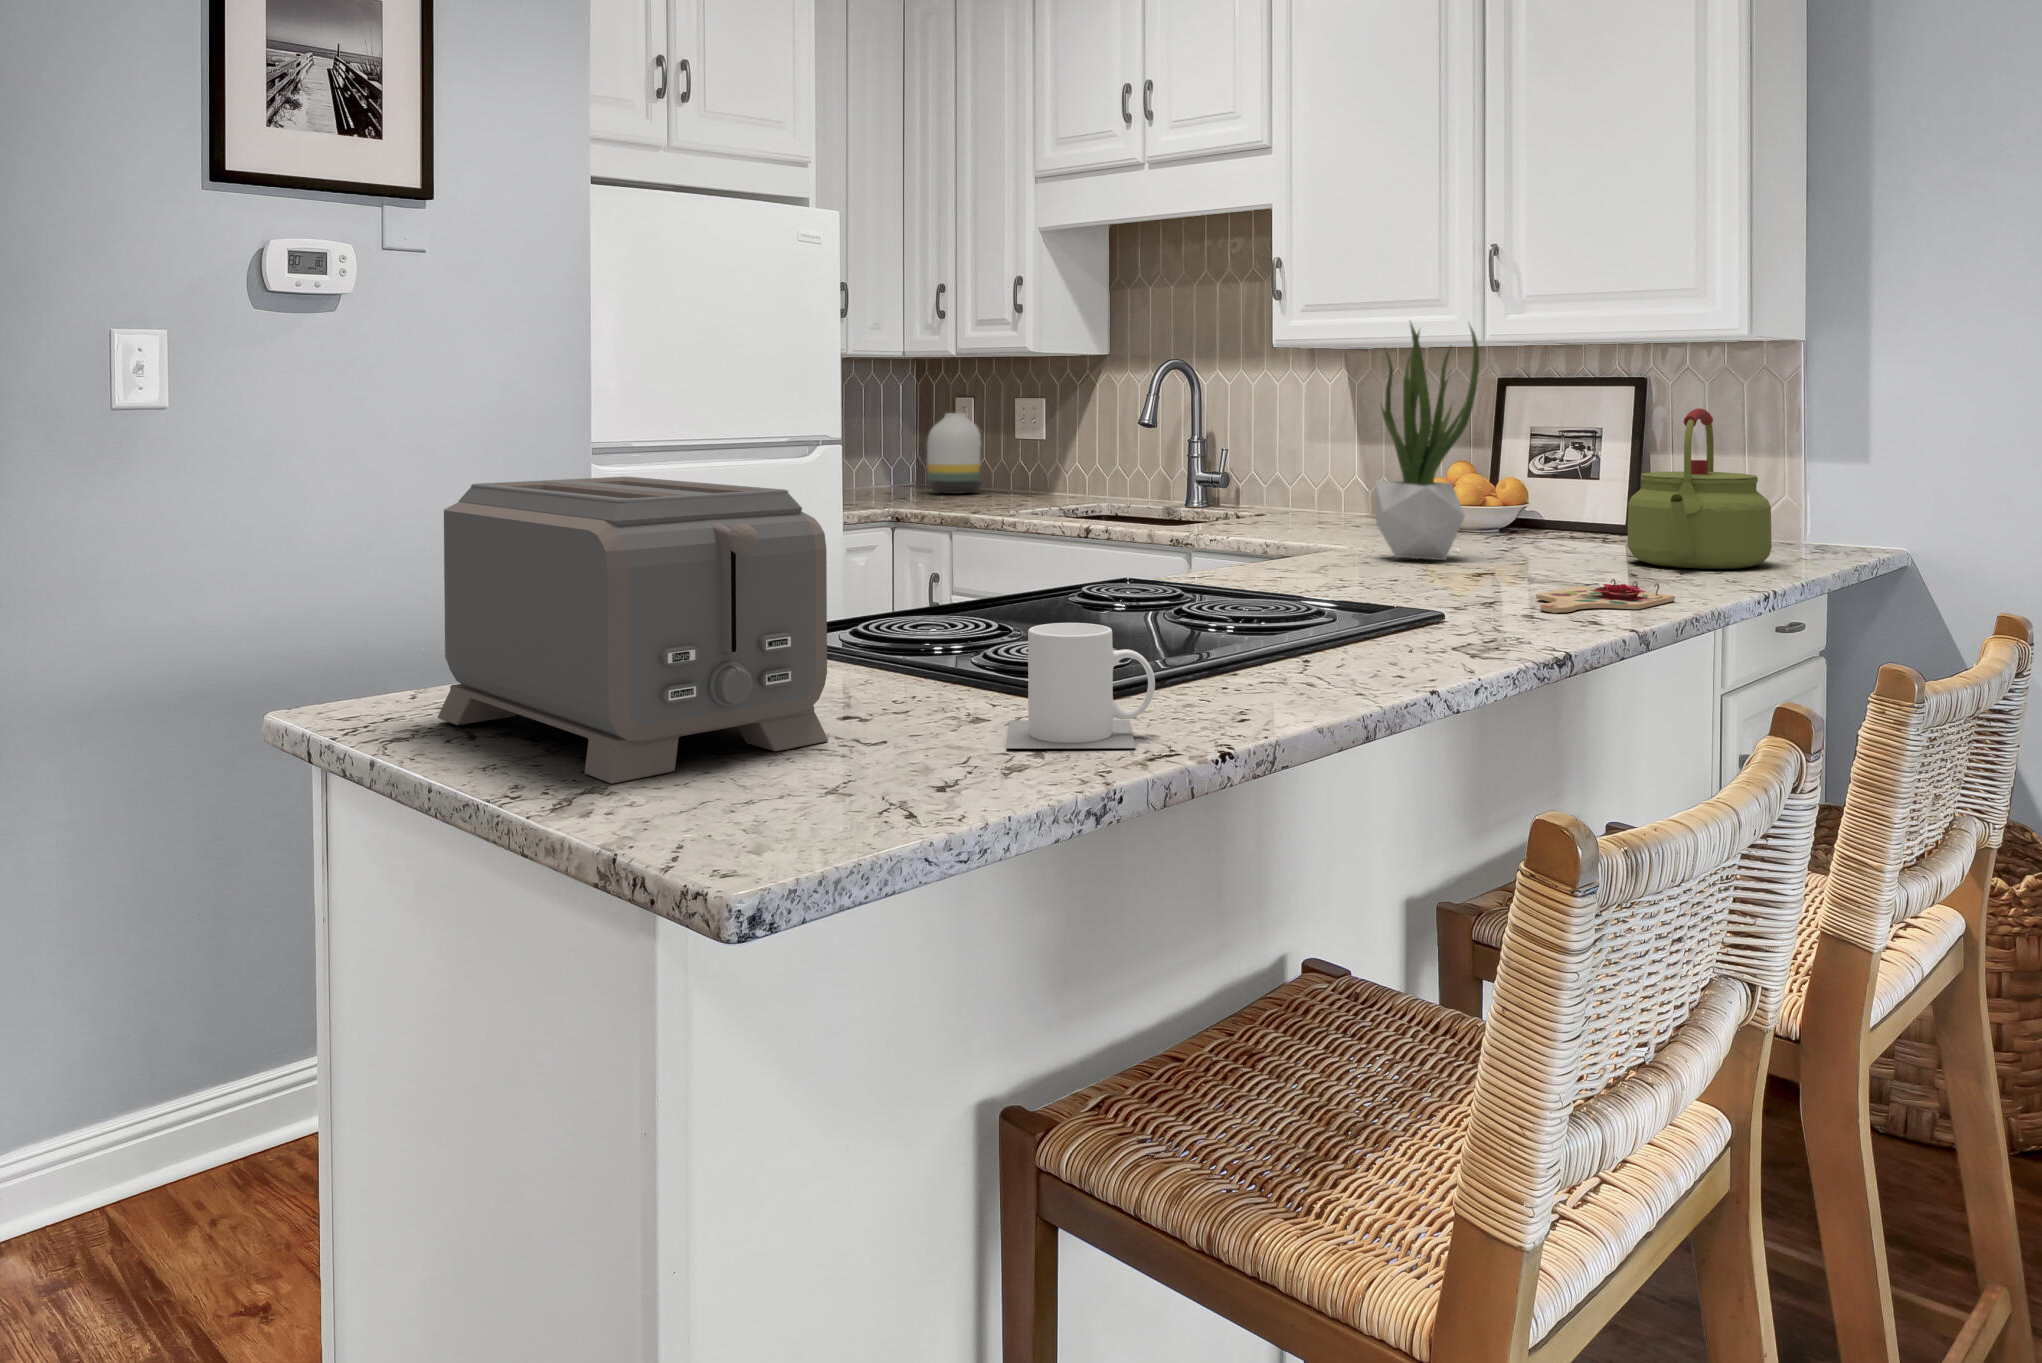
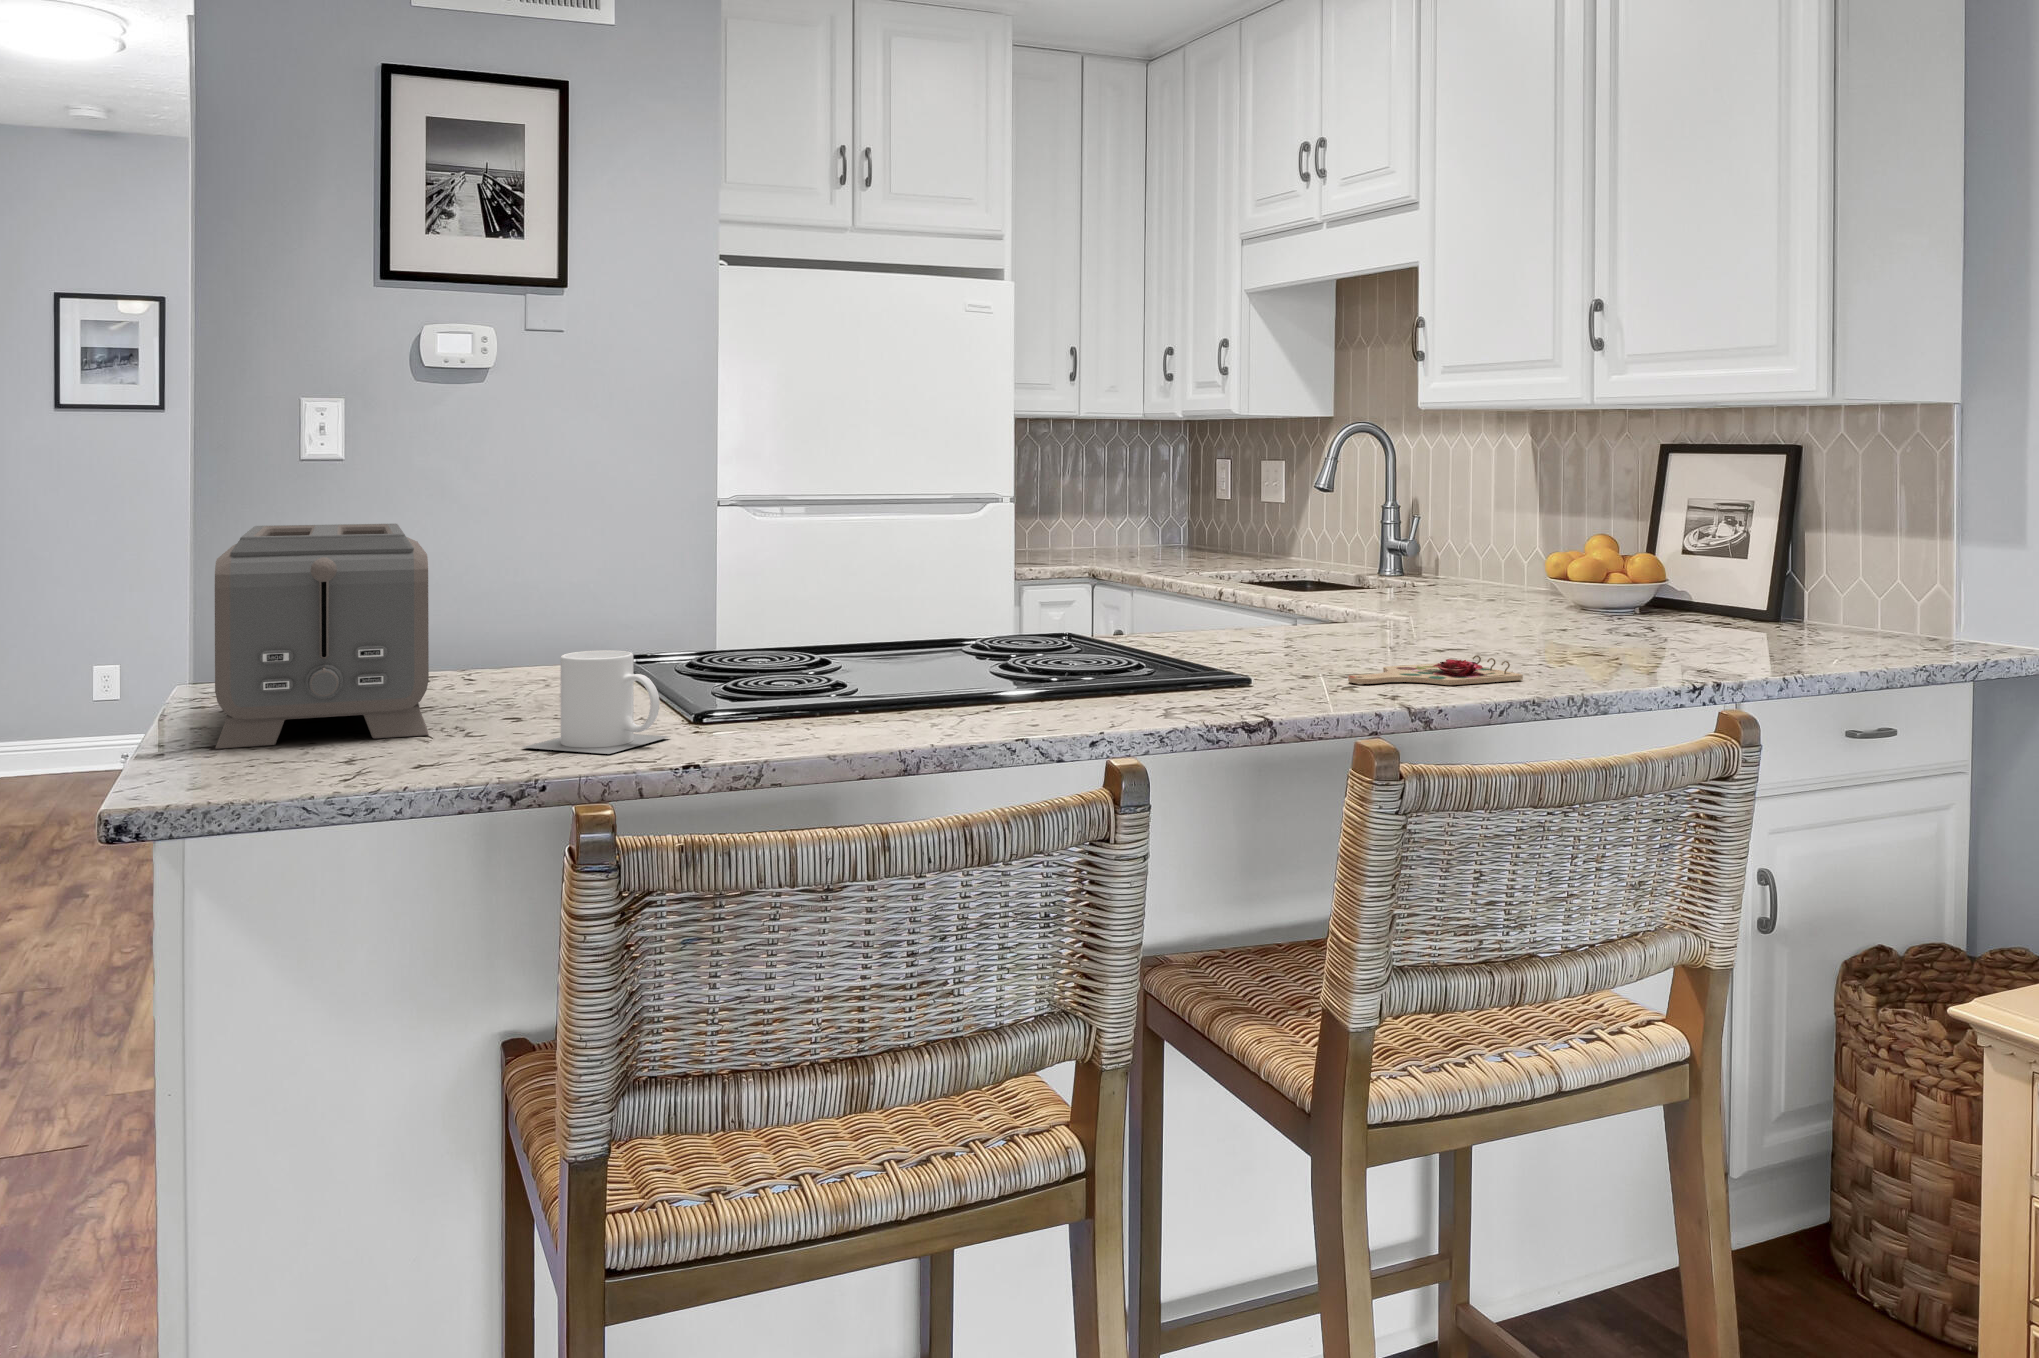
potted plant: present [1375,323,1479,560] -> none [1368,385,1483,636]
kettle: present [1627,408,1772,569] -> none [1625,479,1781,655]
vase: present [927,413,982,494] -> none [1185,479,1242,561]

